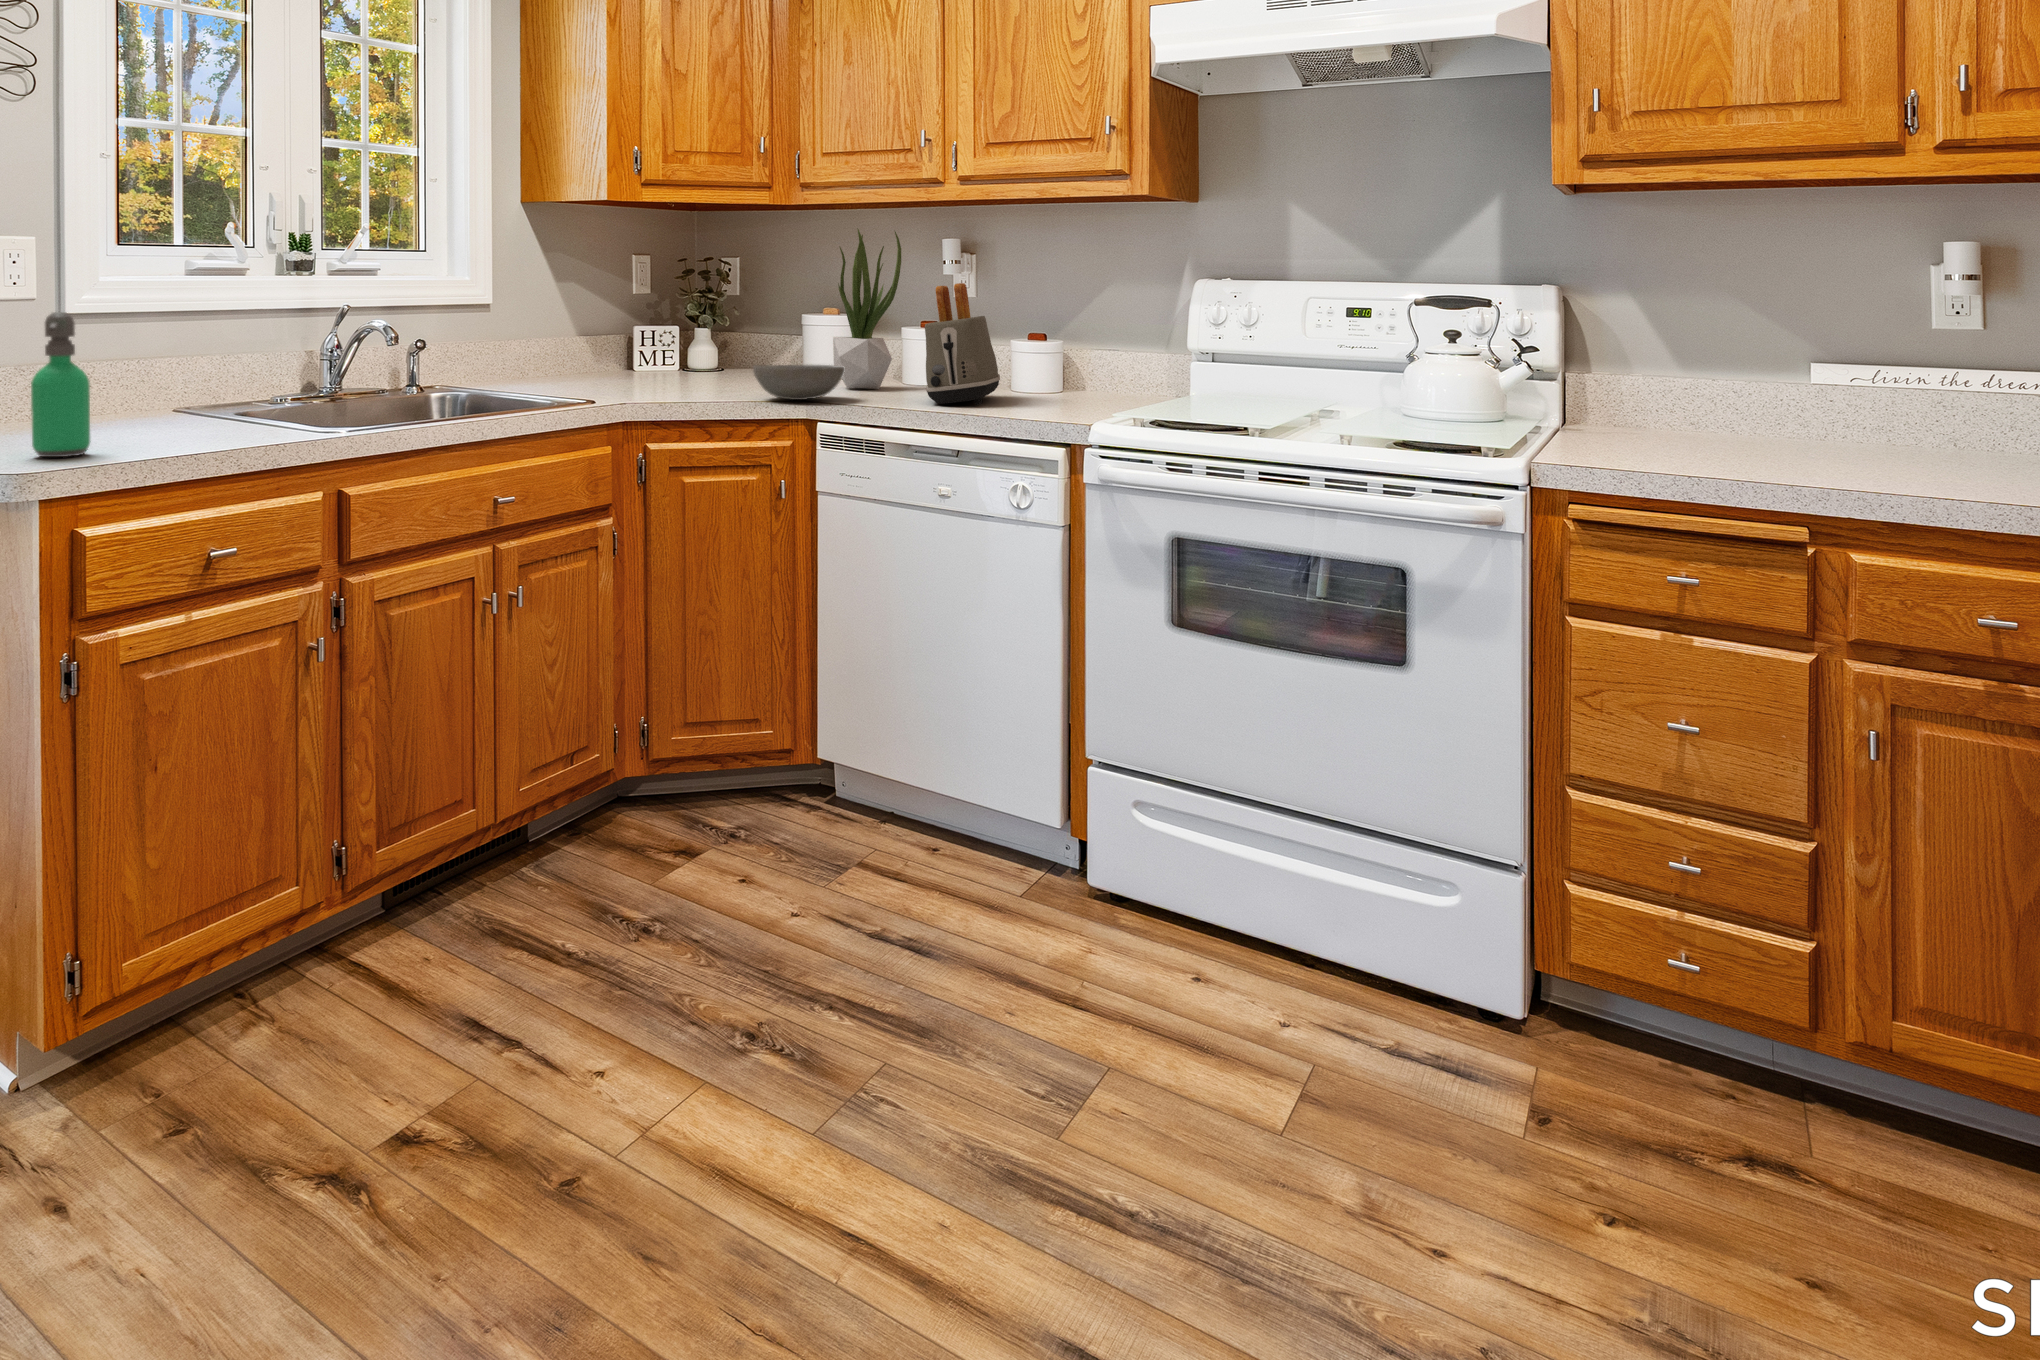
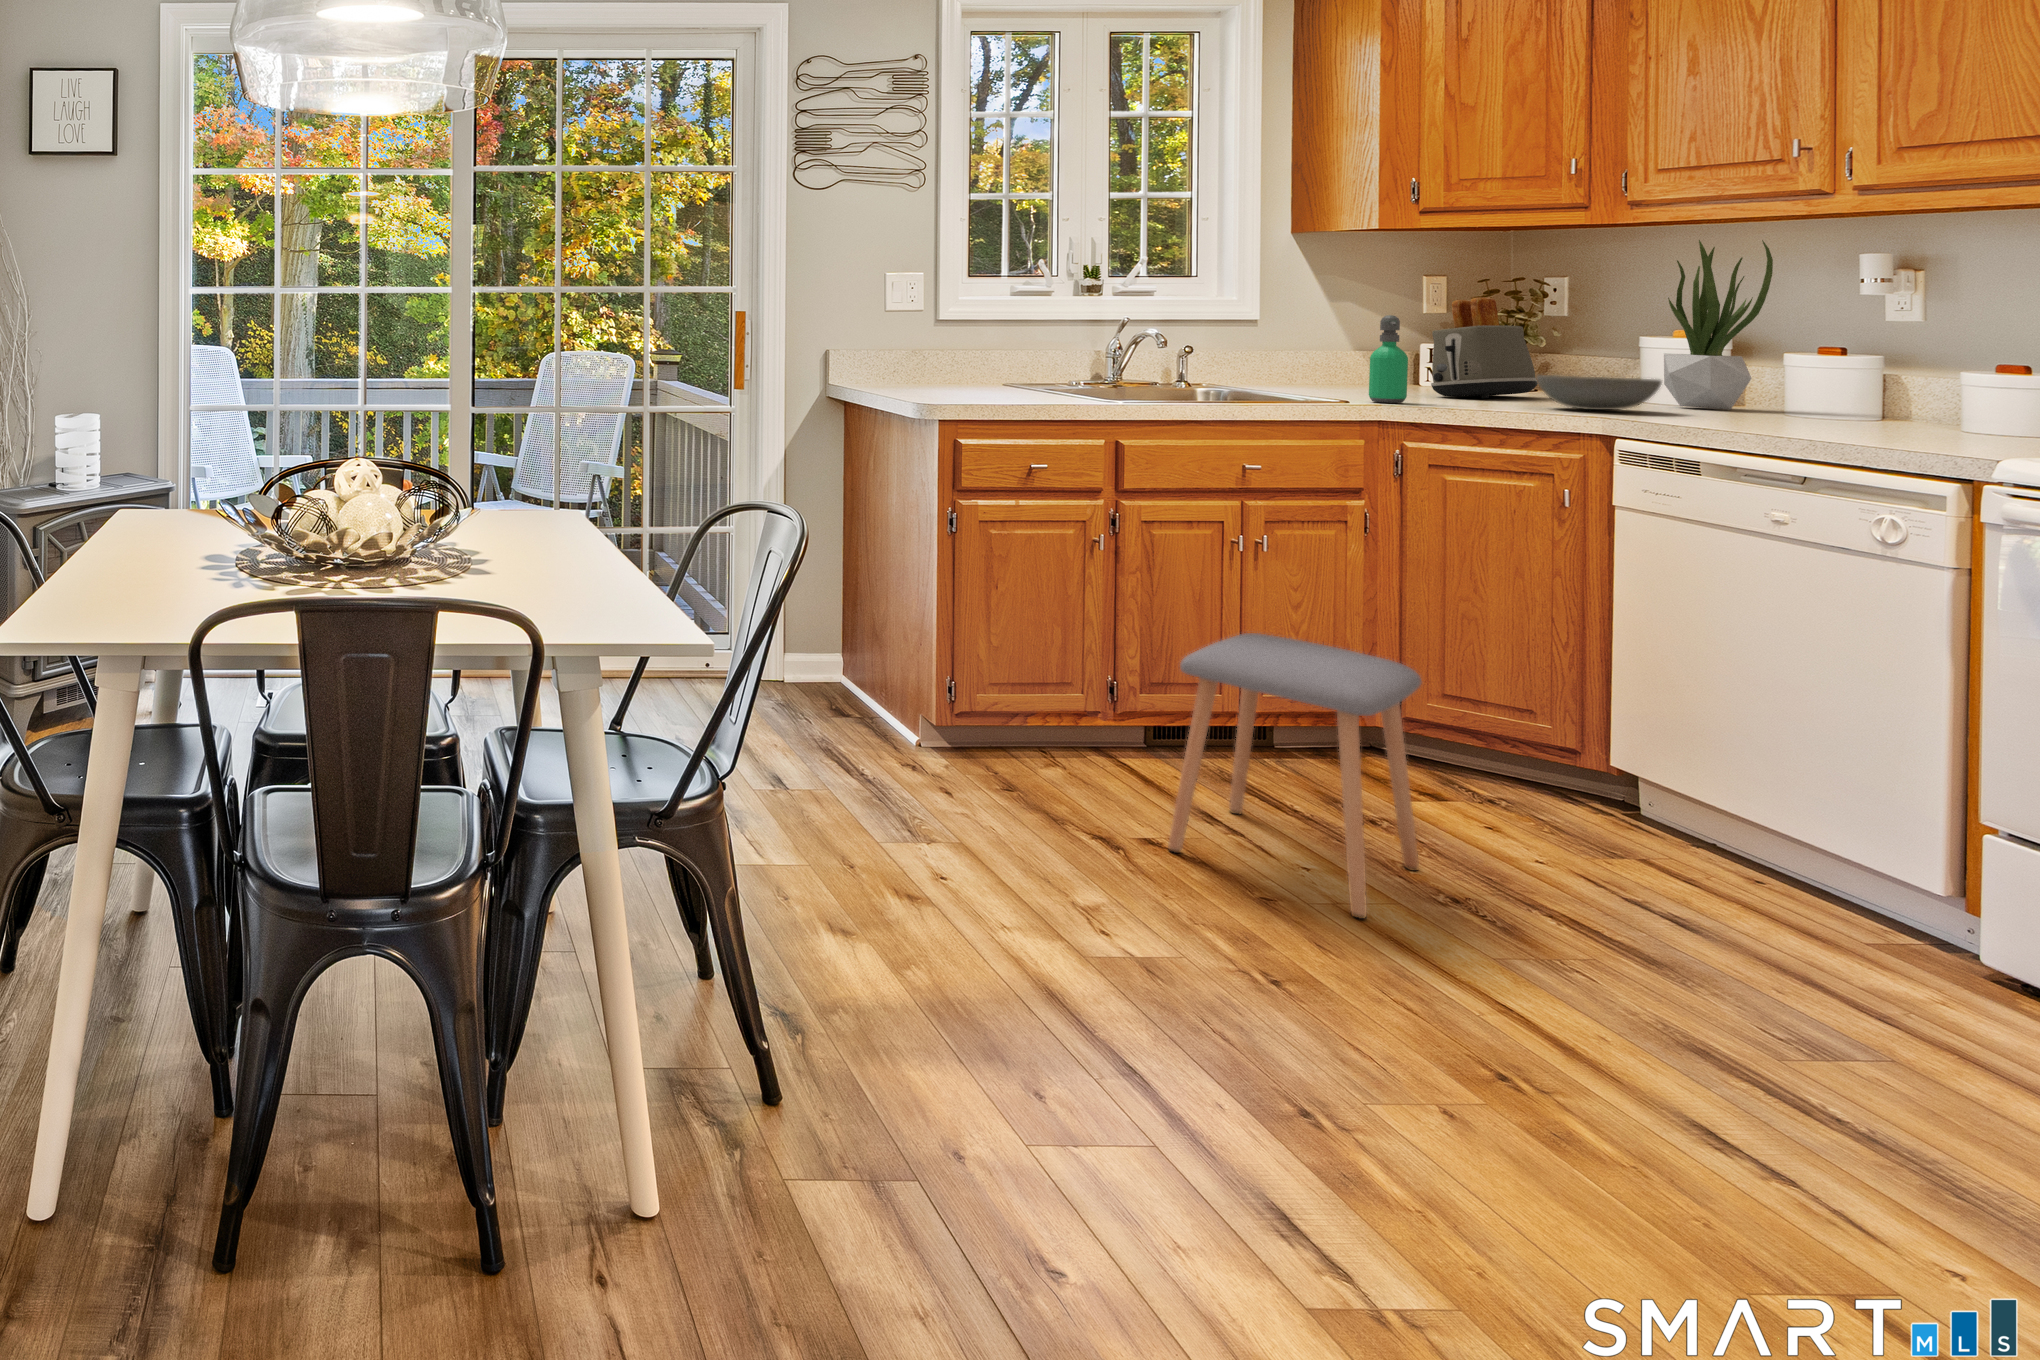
toaster: present [925,283,1000,405] -> present [1431,297,1538,398]
soap dispenser: present [31,312,90,457] -> present [1369,315,1408,403]
stool: none [441,729,702,1083] -> present [1168,633,1422,919]

